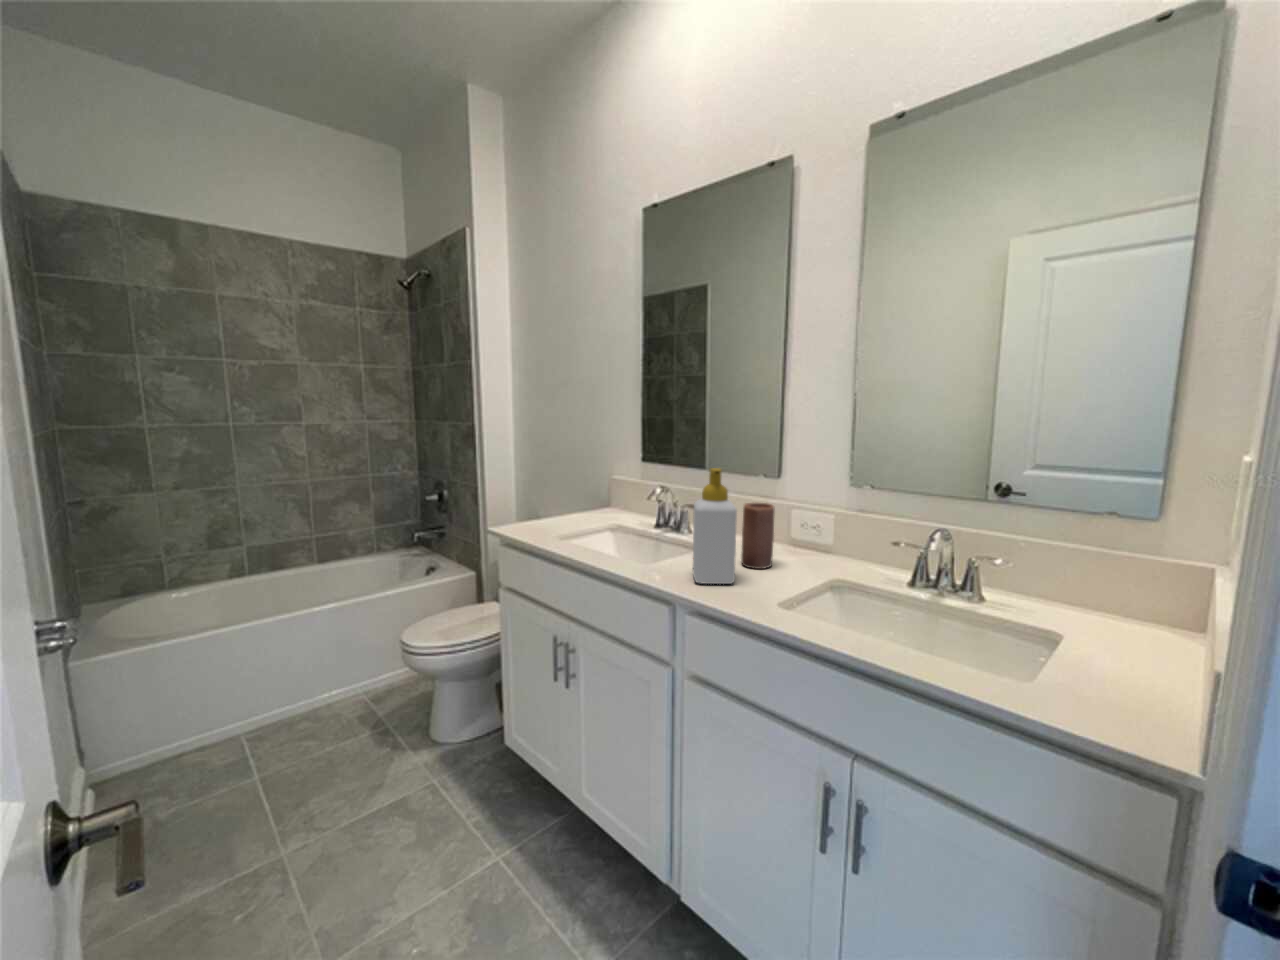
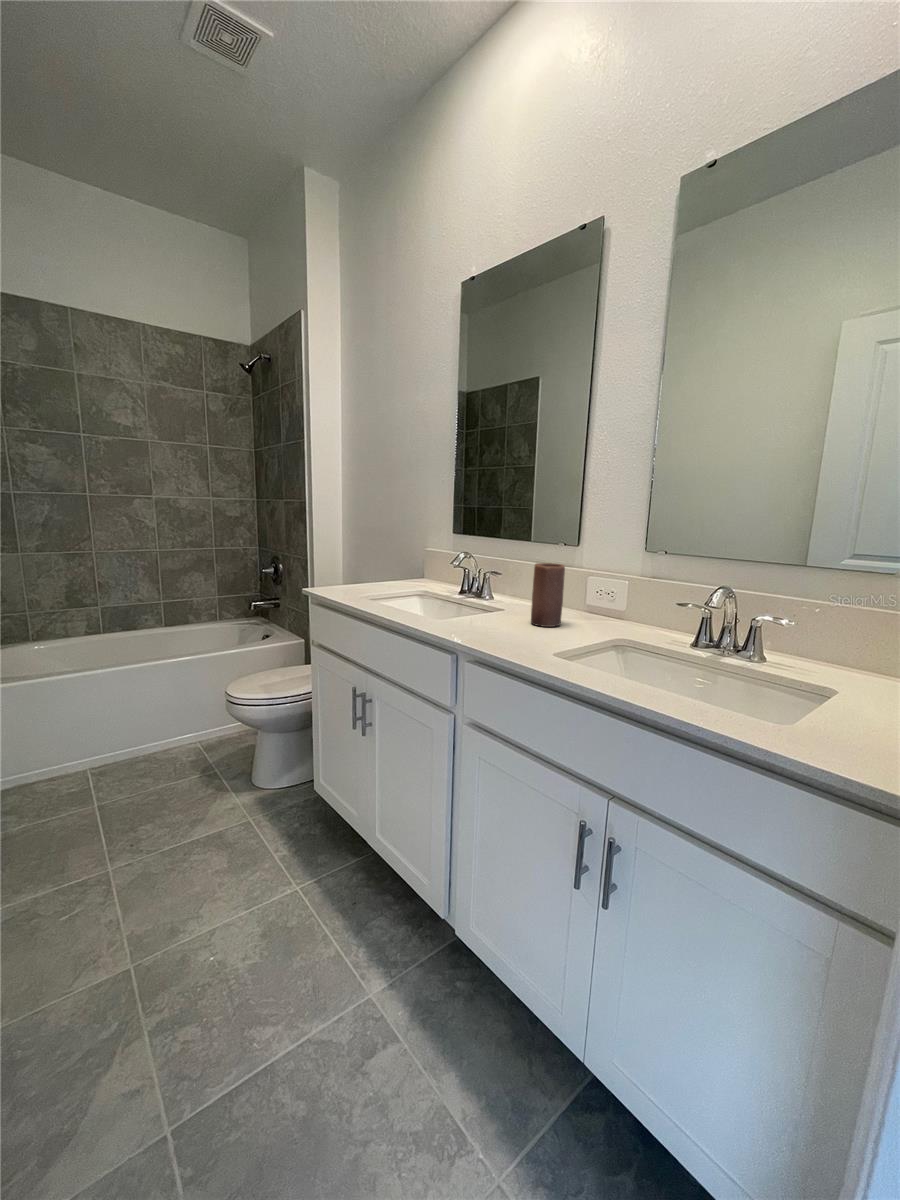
soap bottle: present [693,468,737,584] -> none [478,522,521,636]

